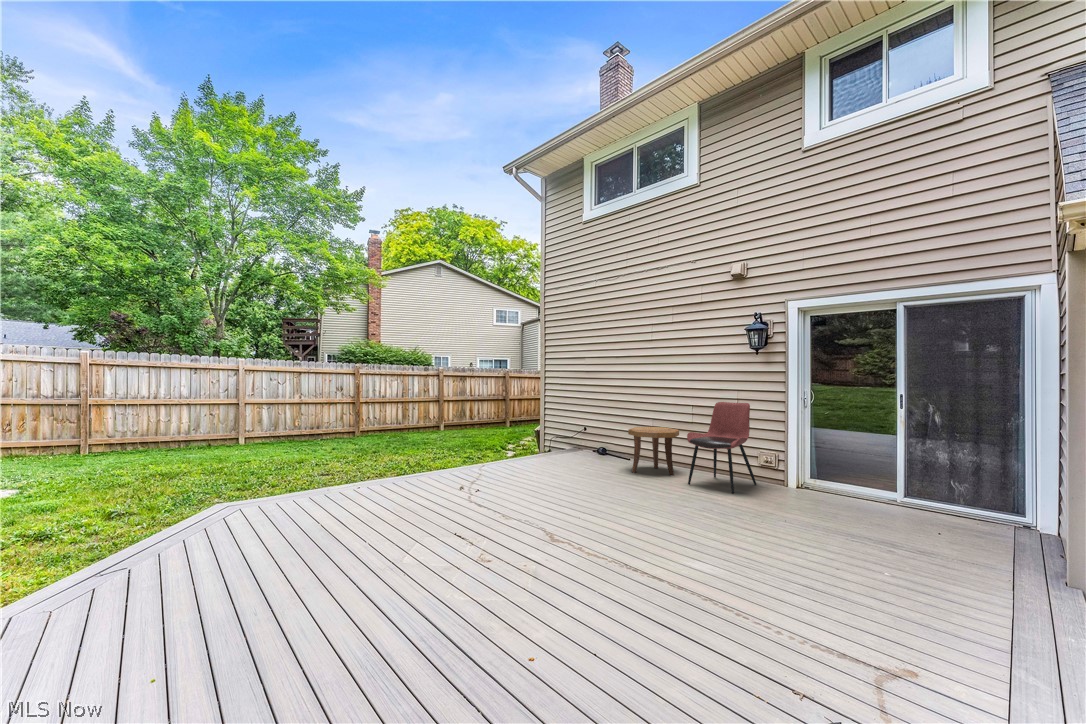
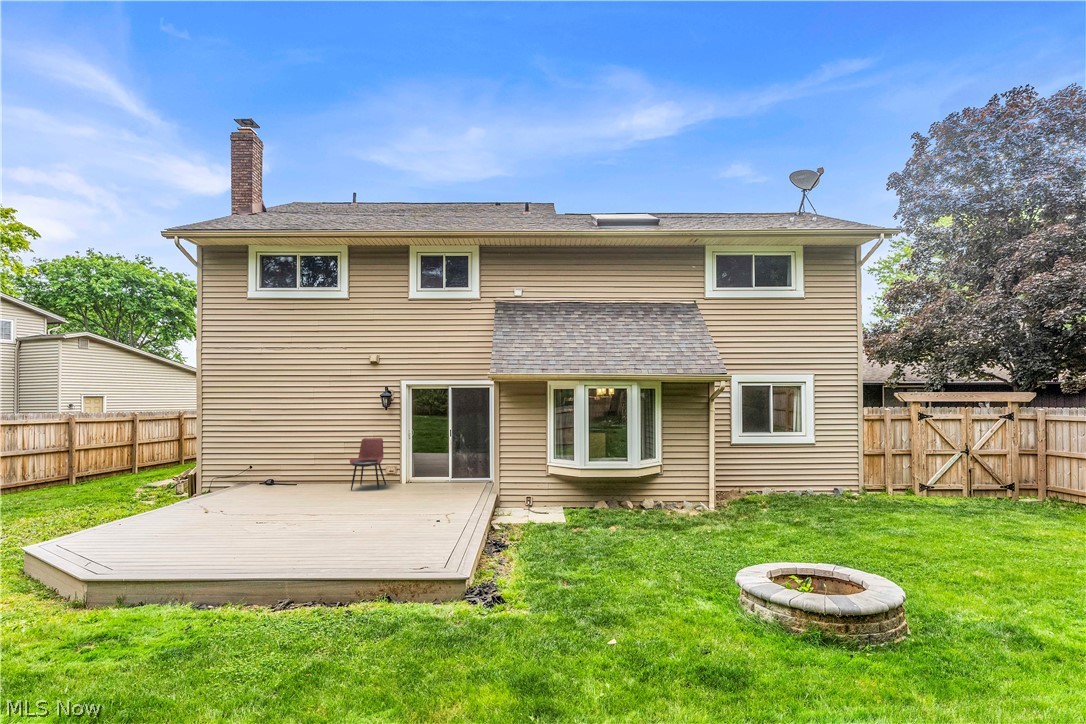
side table: present [628,427,679,476] -> none [303,458,337,492]

